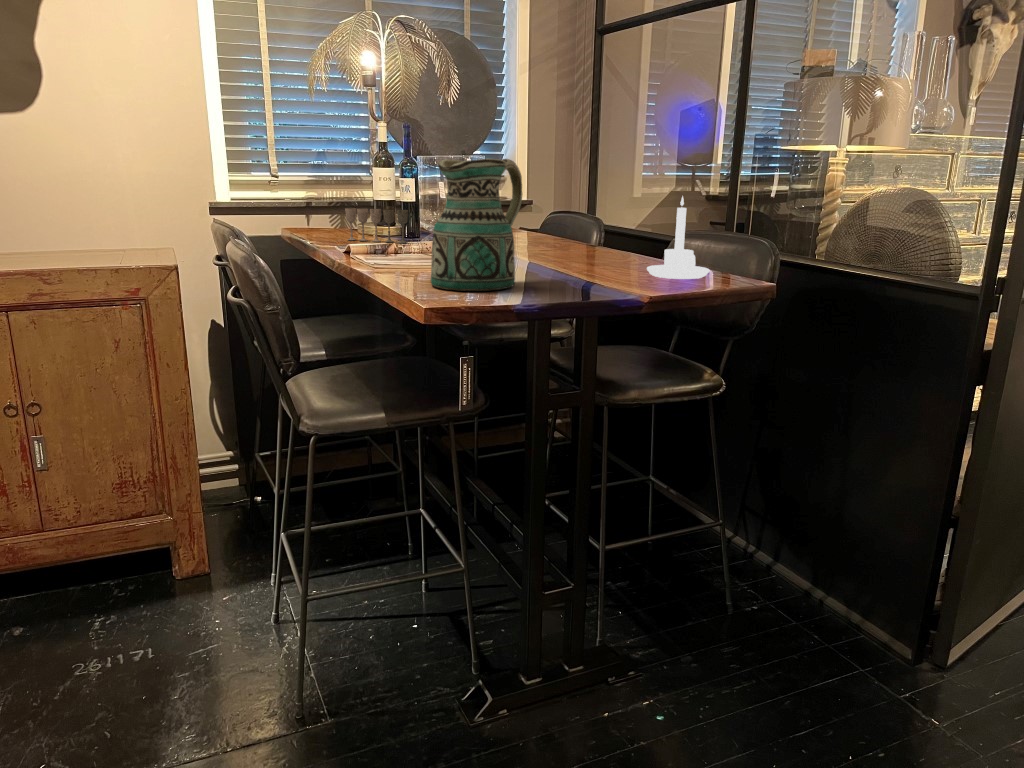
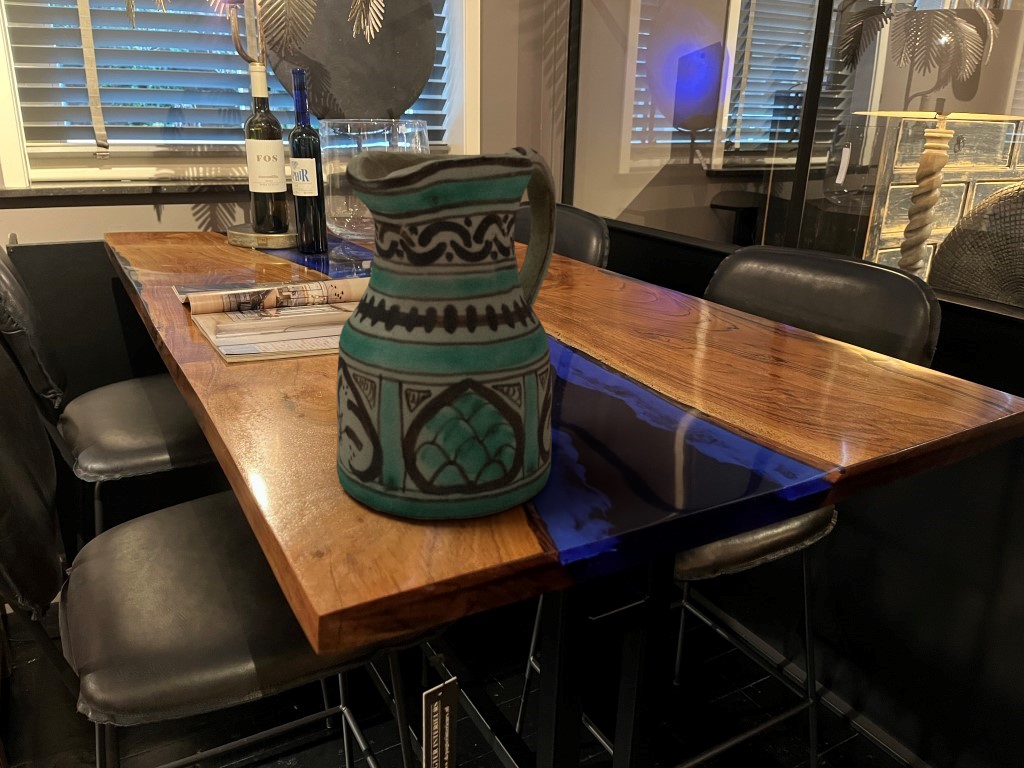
candle holder: present [647,196,709,279] -> none [791,223,929,405]
wine glass: present [345,208,408,243] -> none [198,206,307,267]

